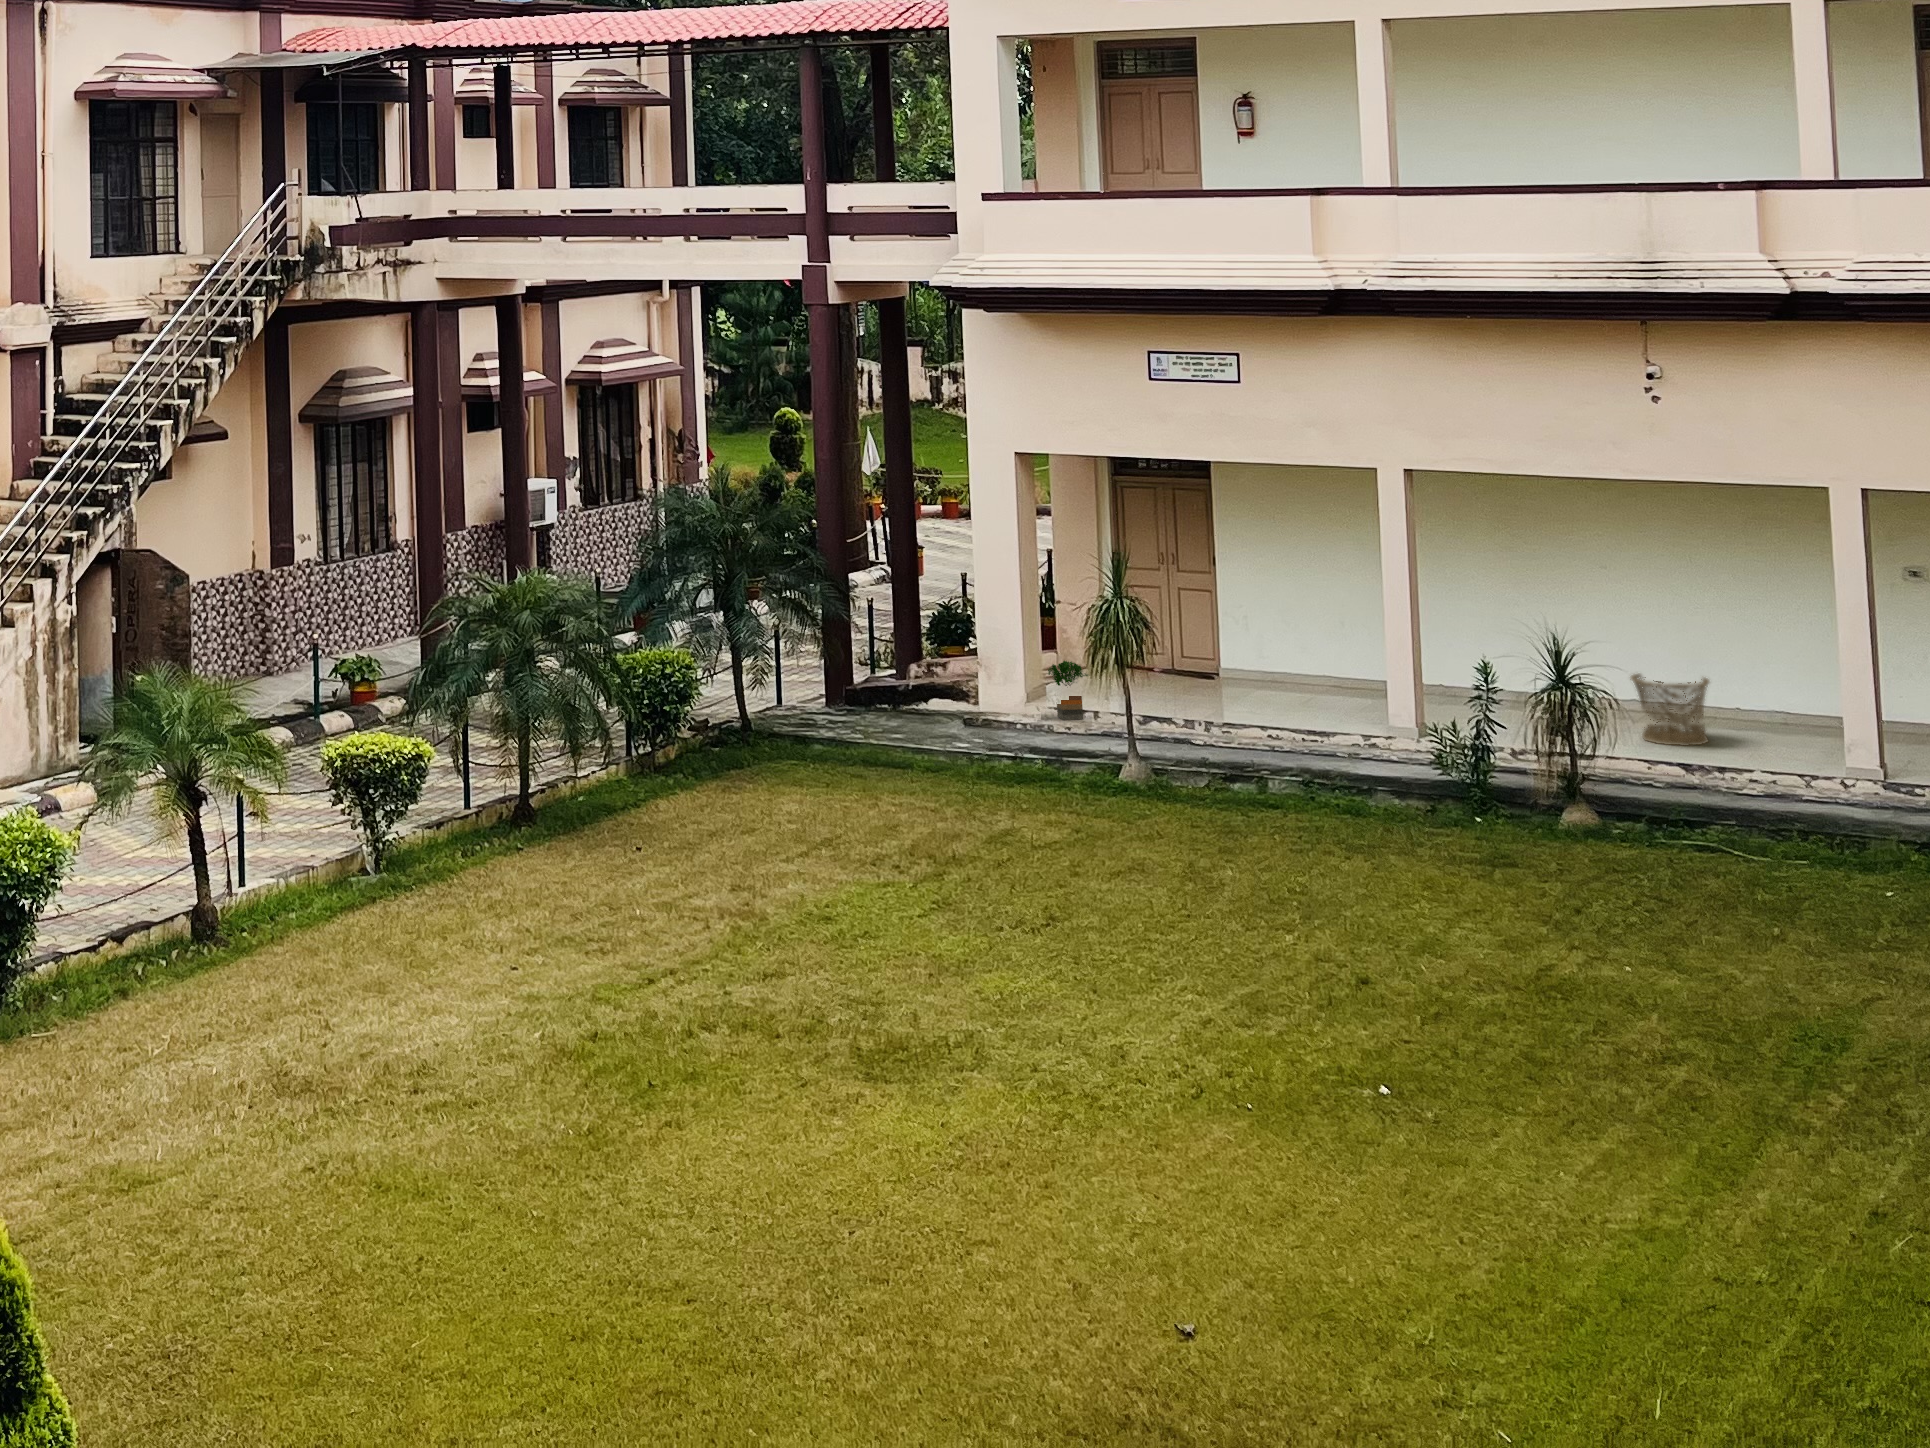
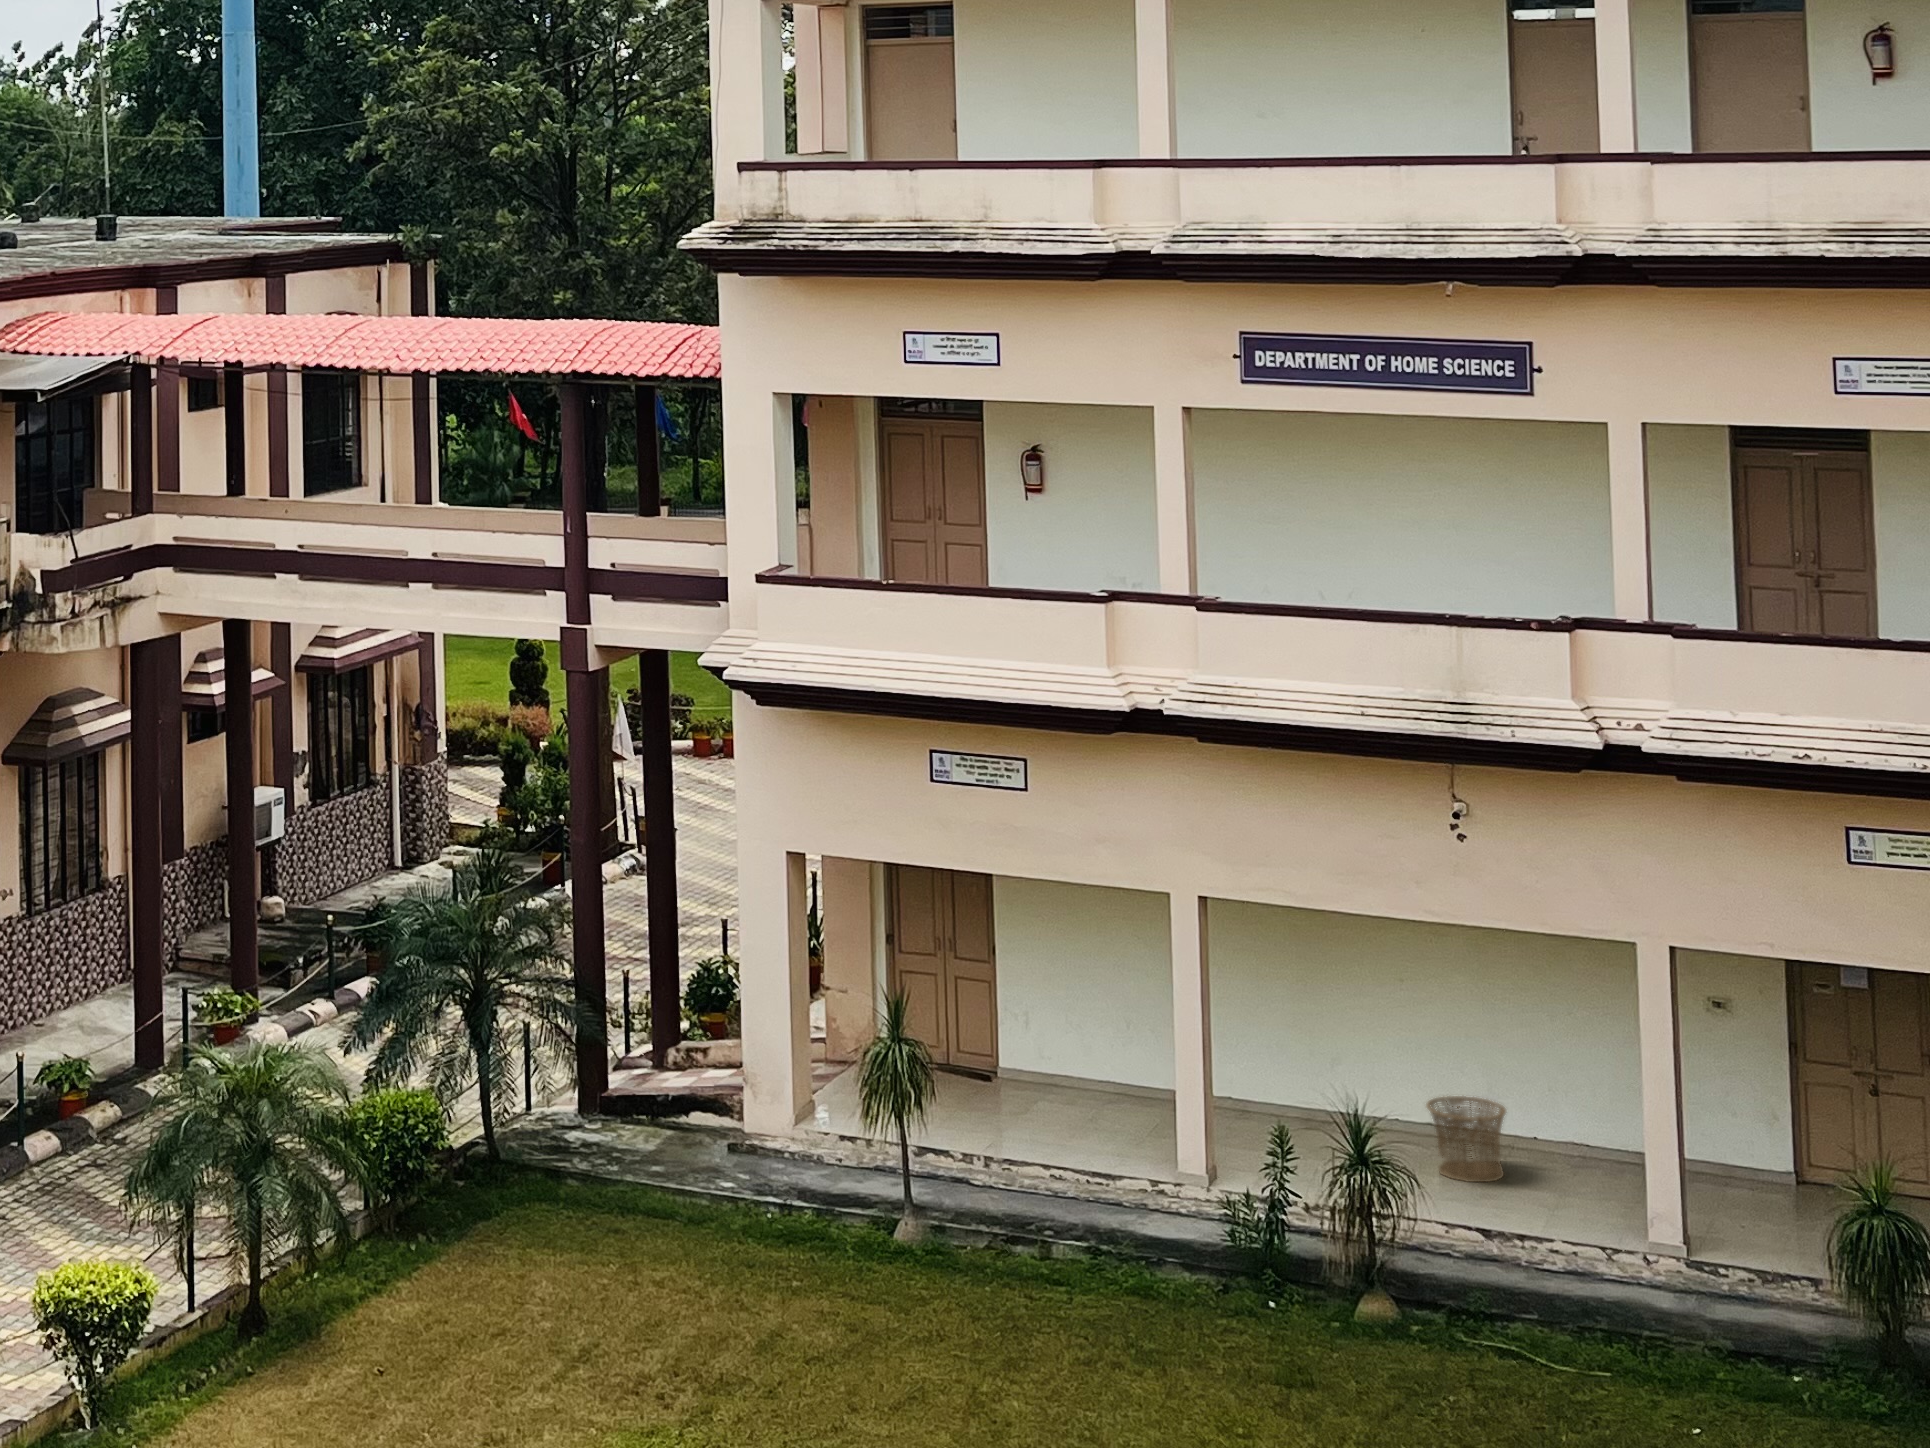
potted tree: present [1048,661,1088,720] -> none [821,1075,867,1144]

